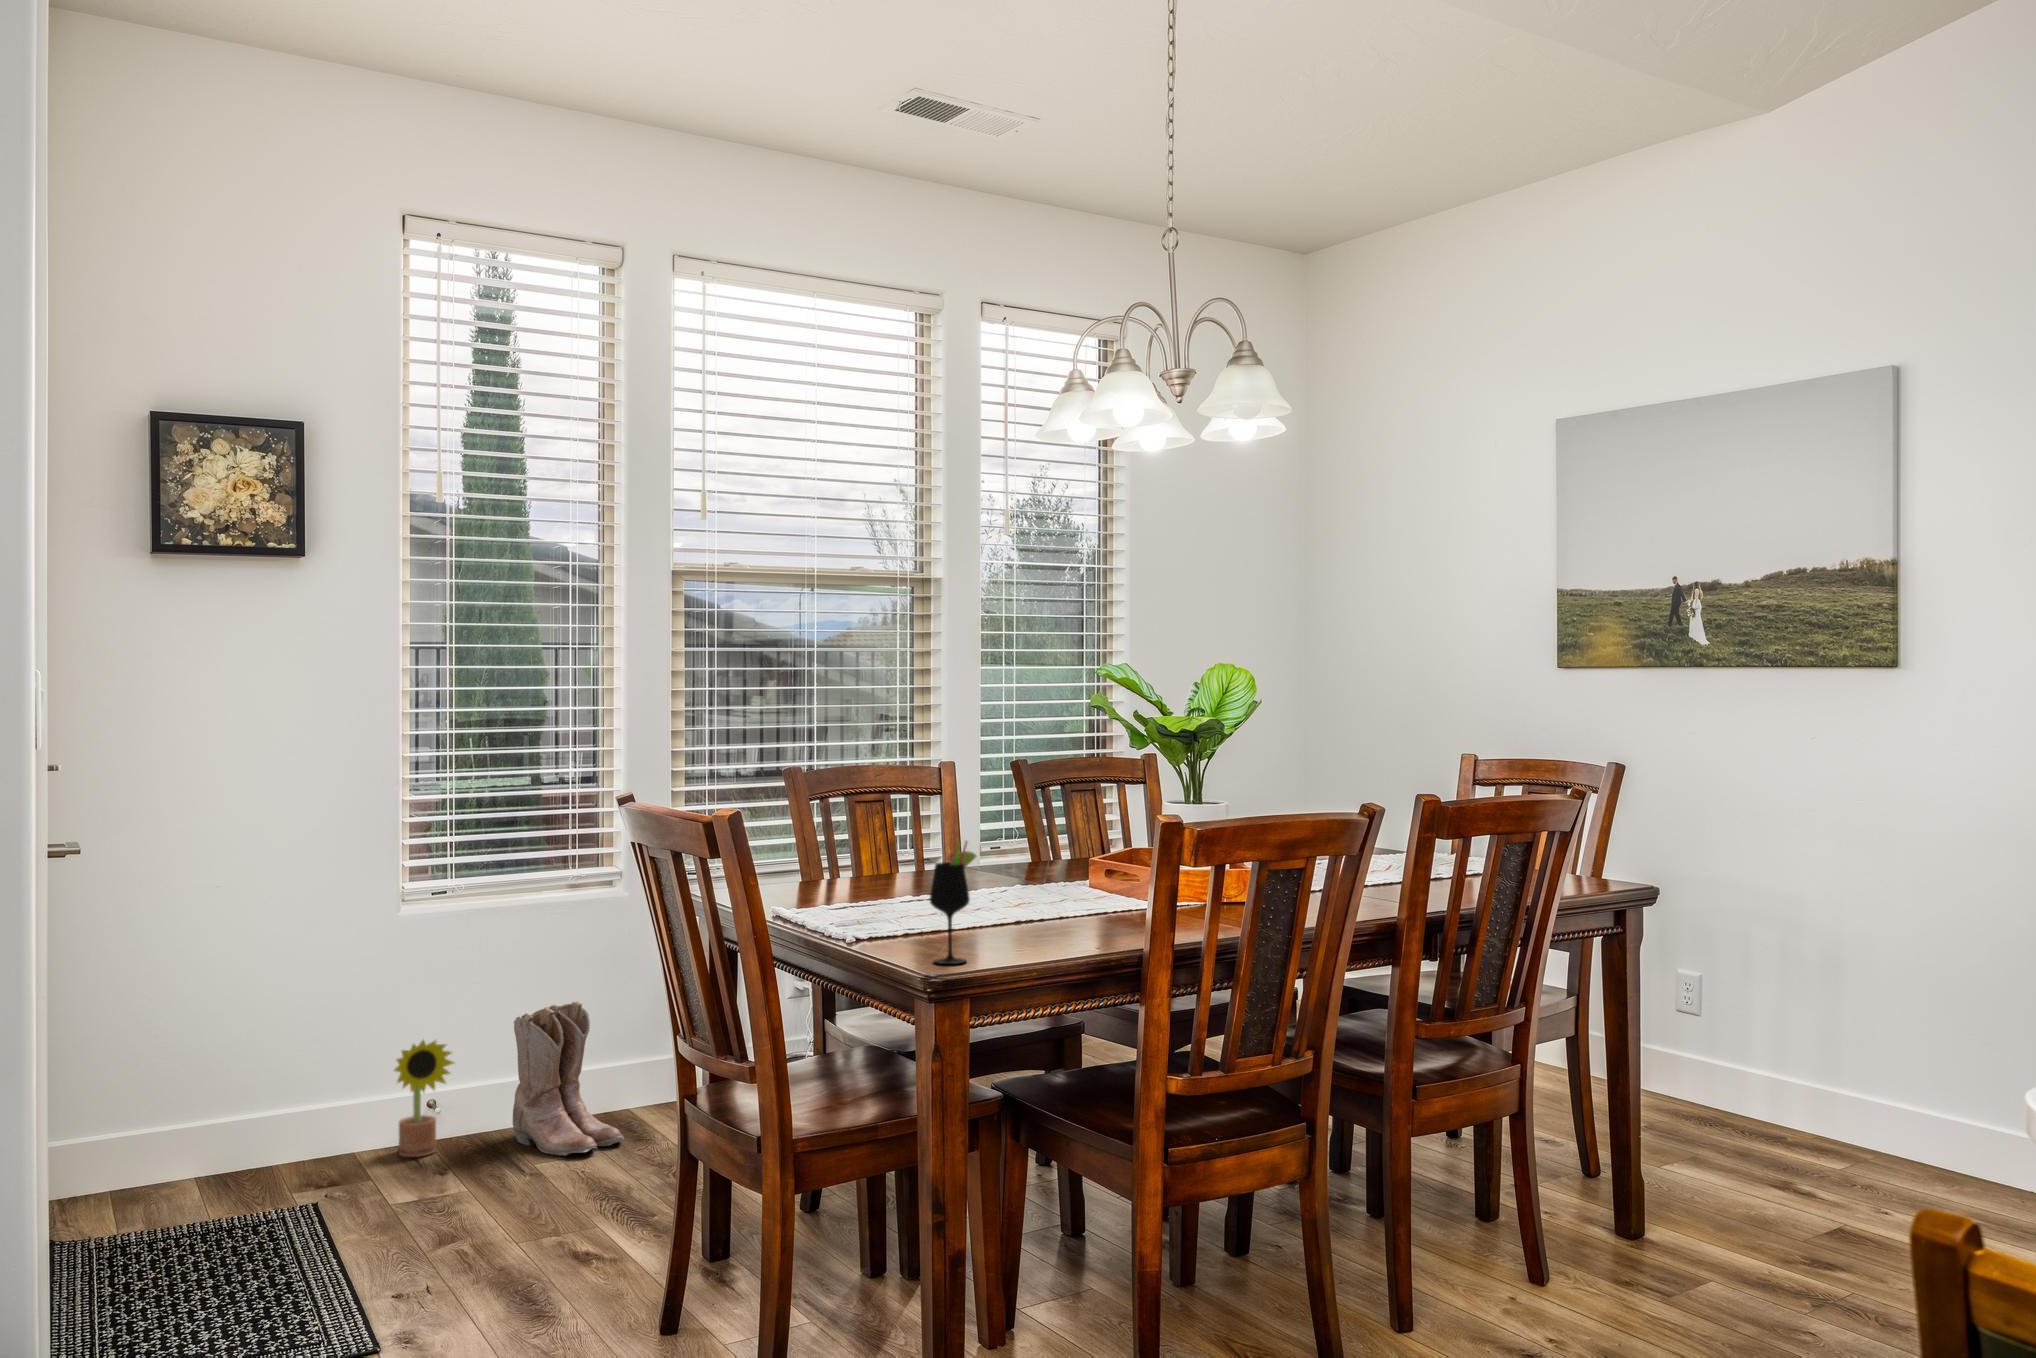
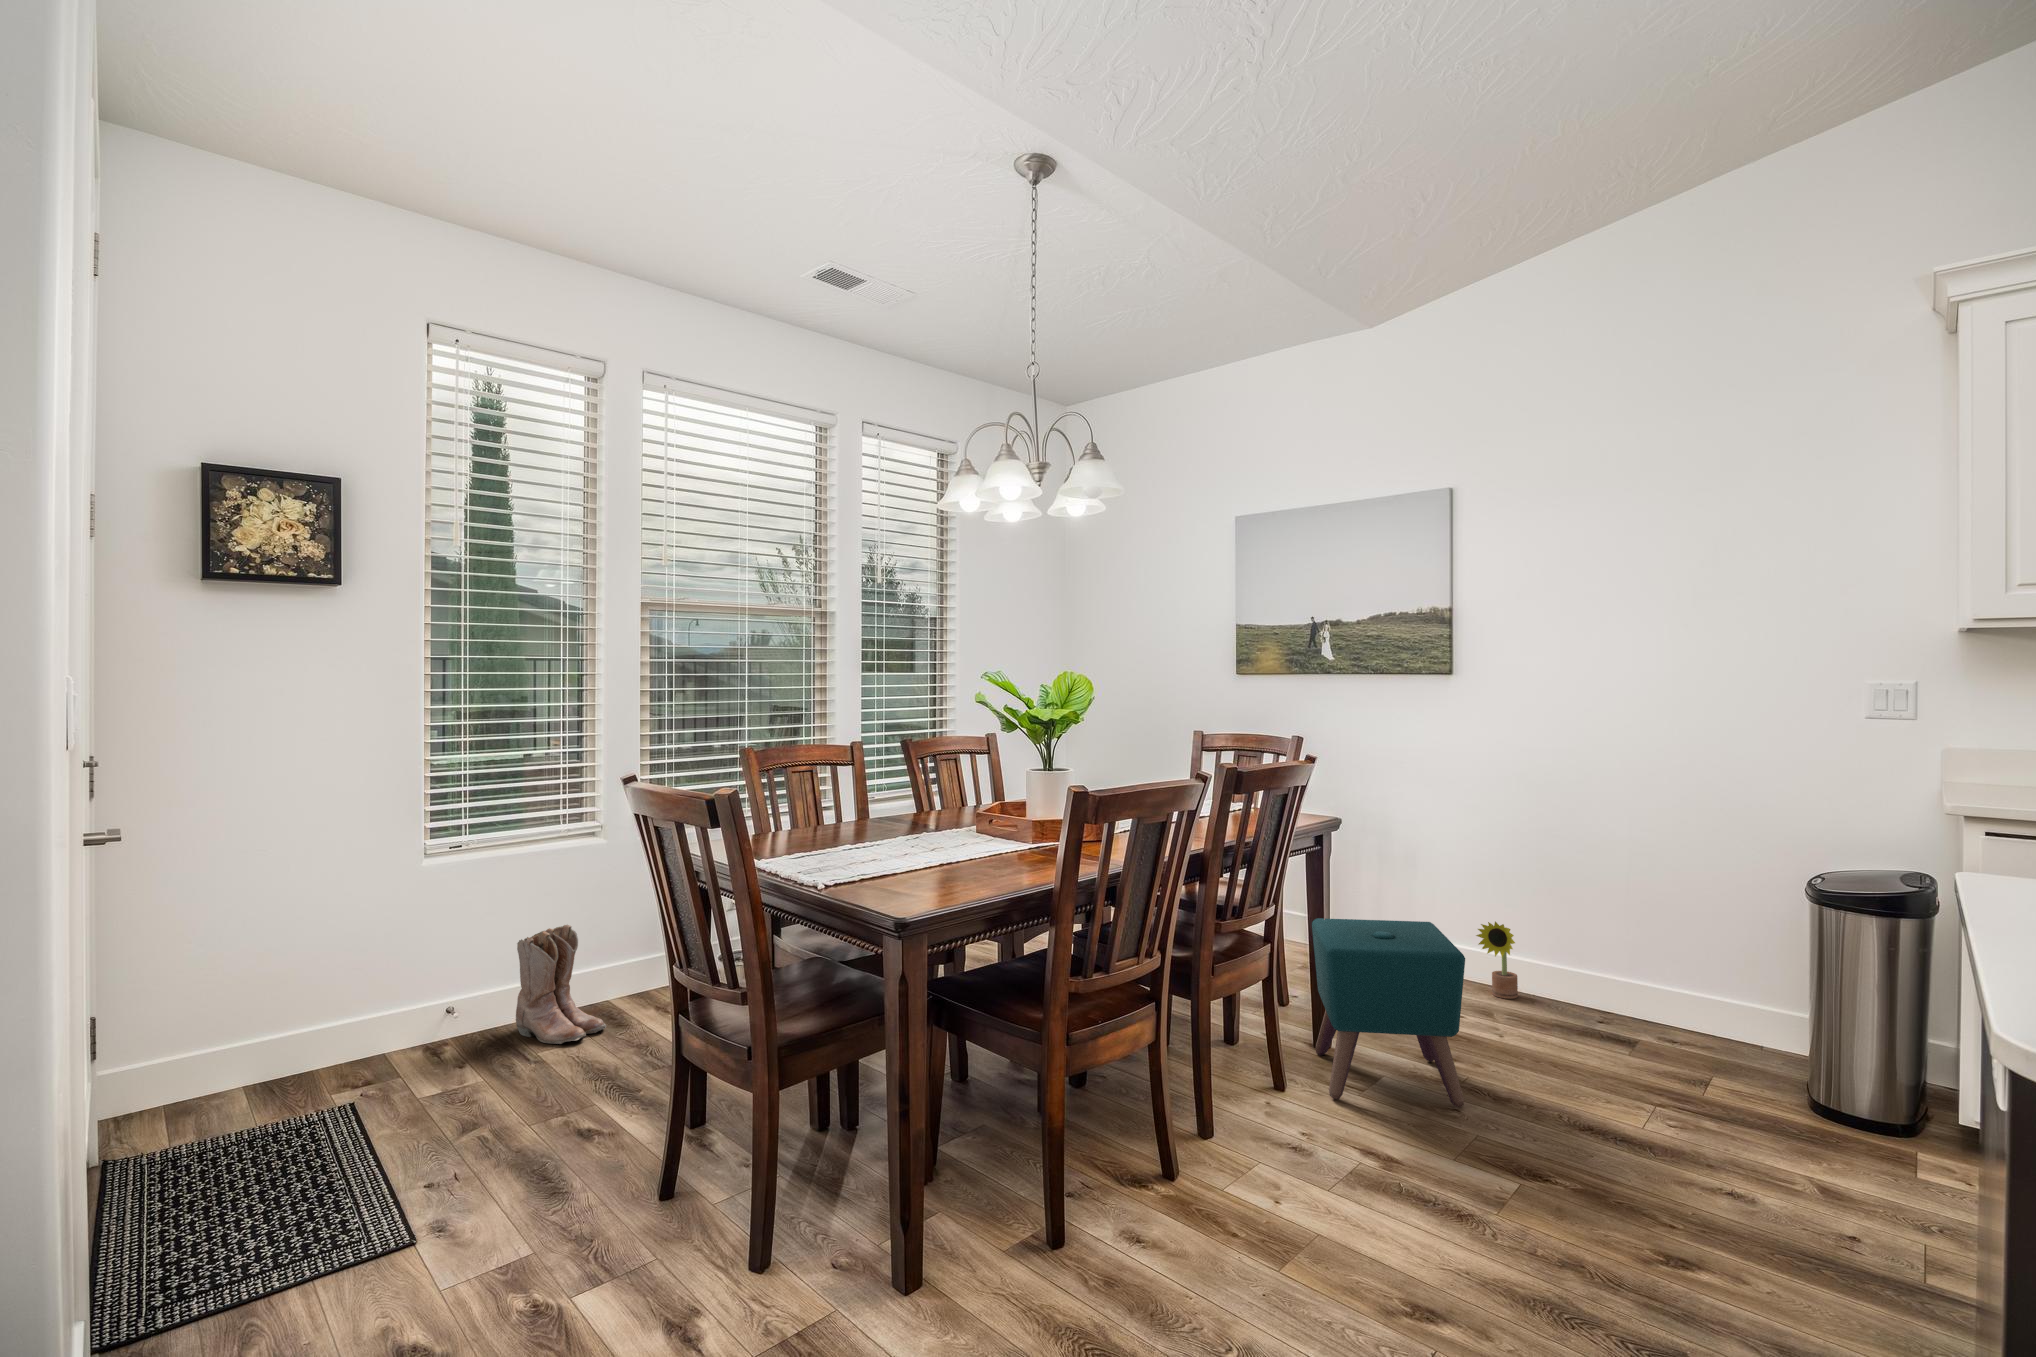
wine glass: present [930,841,976,964] -> none [889,810,926,905]
ottoman: none [1608,1034,1826,1323] -> present [1312,918,1465,1107]
decorative plant: present [394,1040,454,1157] -> present [1476,922,1518,999]

